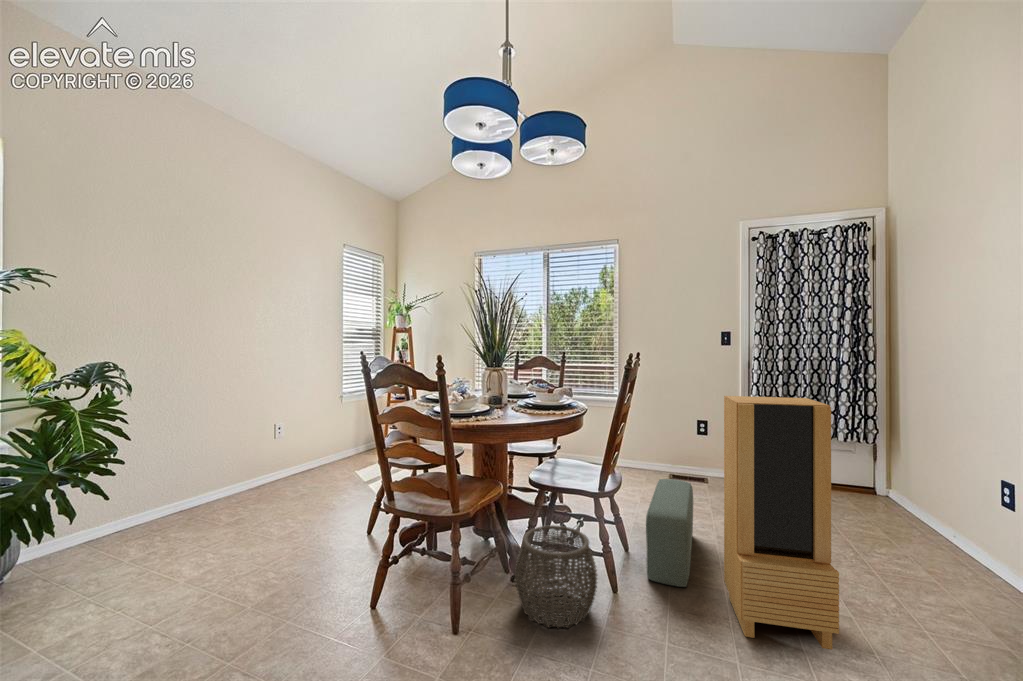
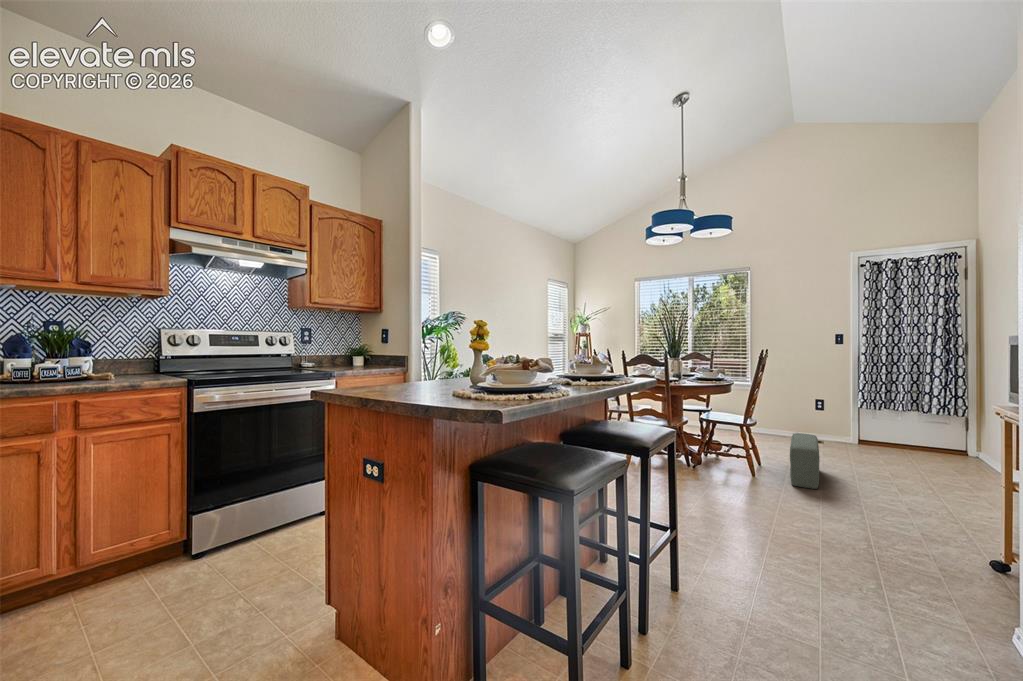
storage cabinet: present [724,396,839,650] -> none [842,380,912,513]
woven basket: present [515,525,597,628] -> none [716,451,766,499]

